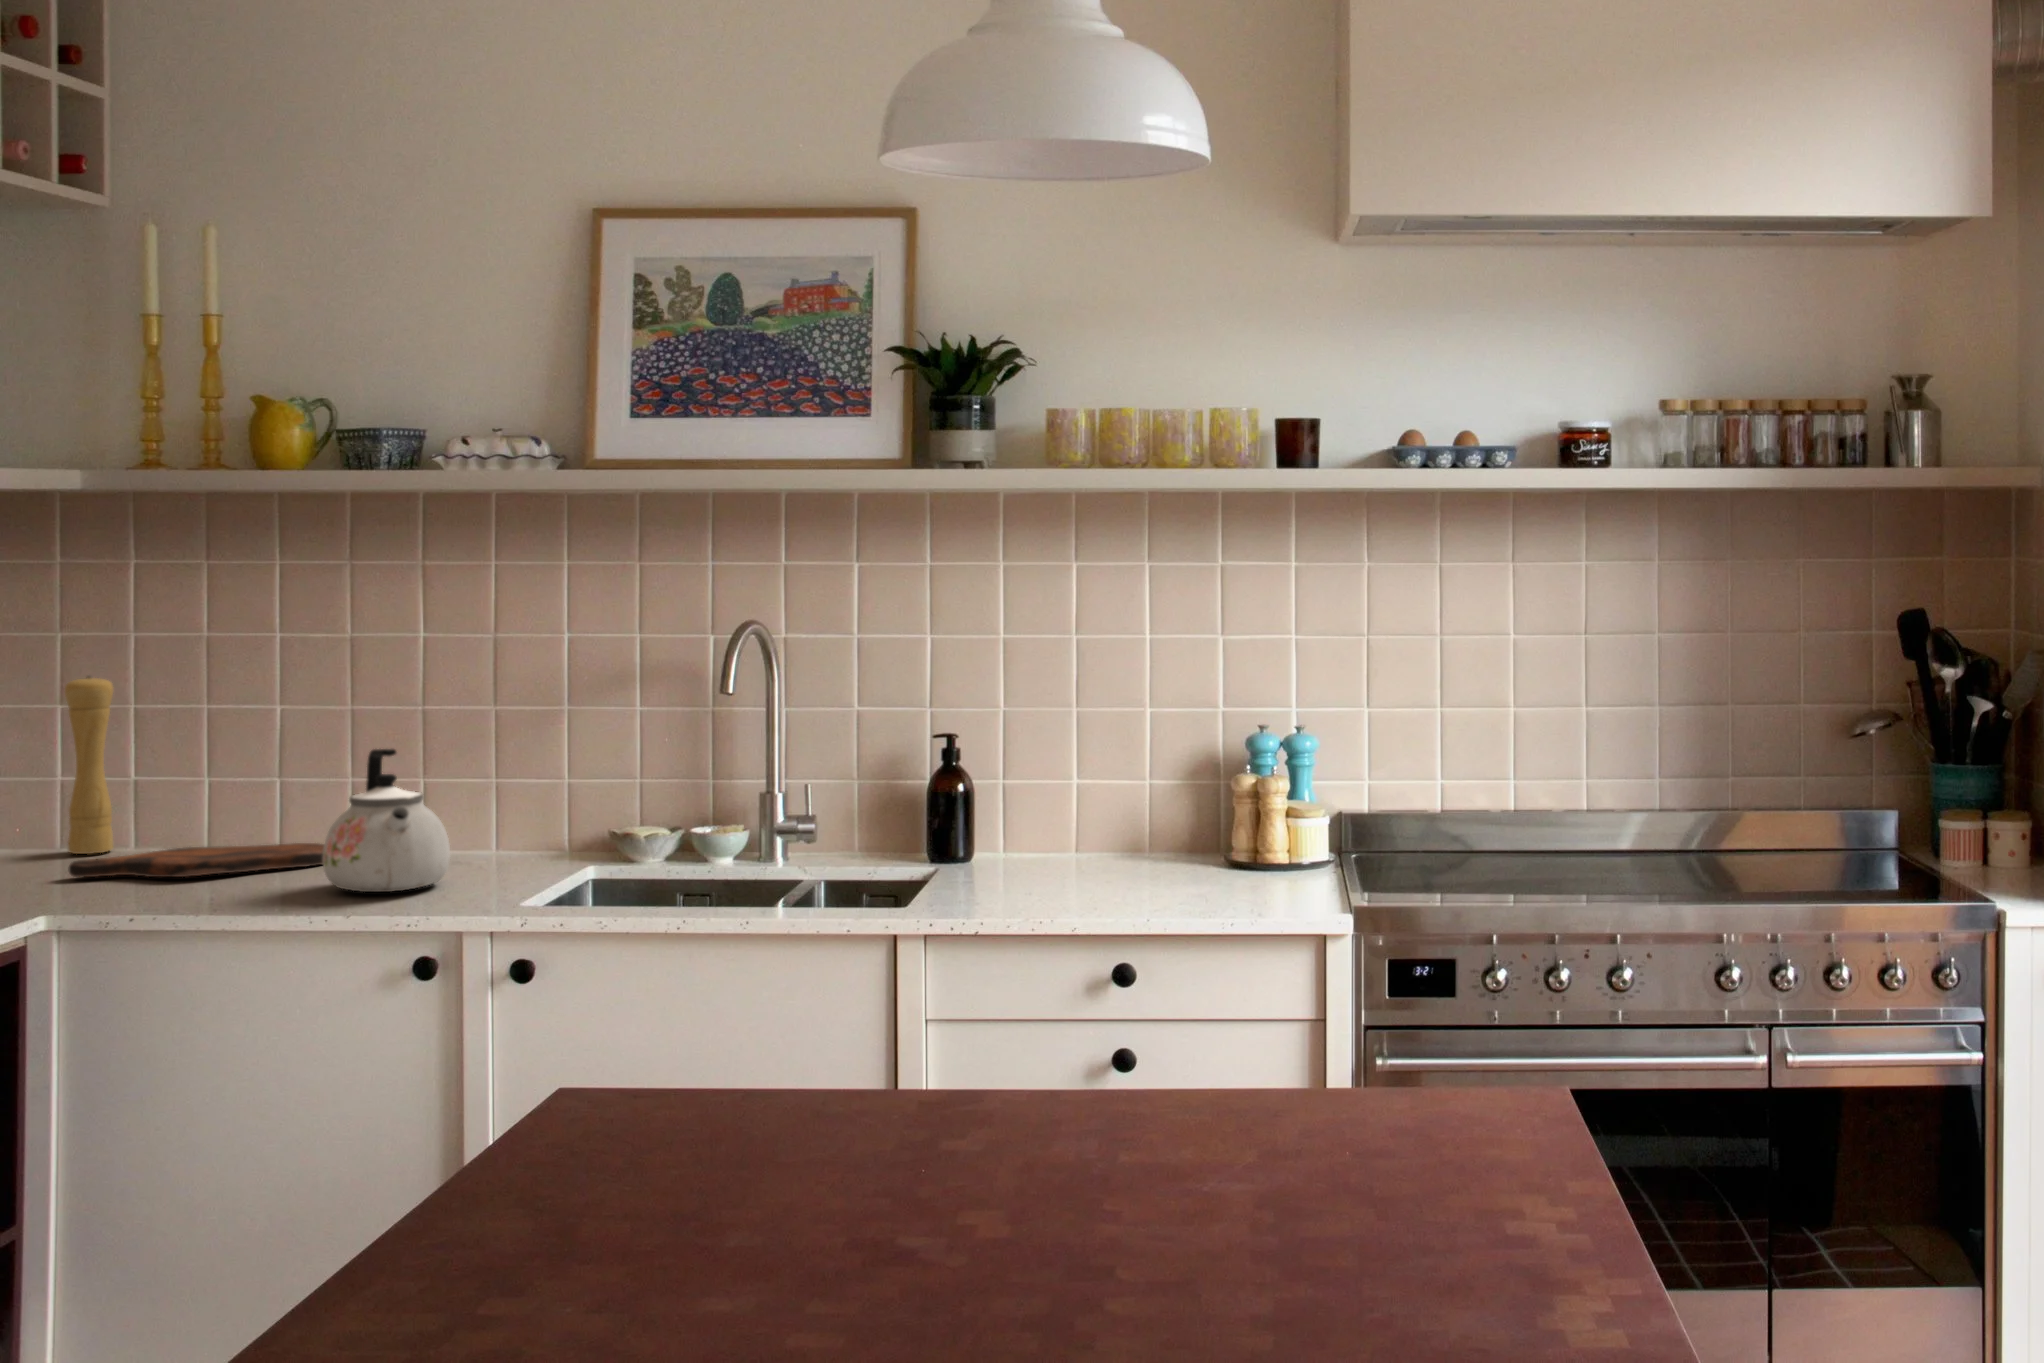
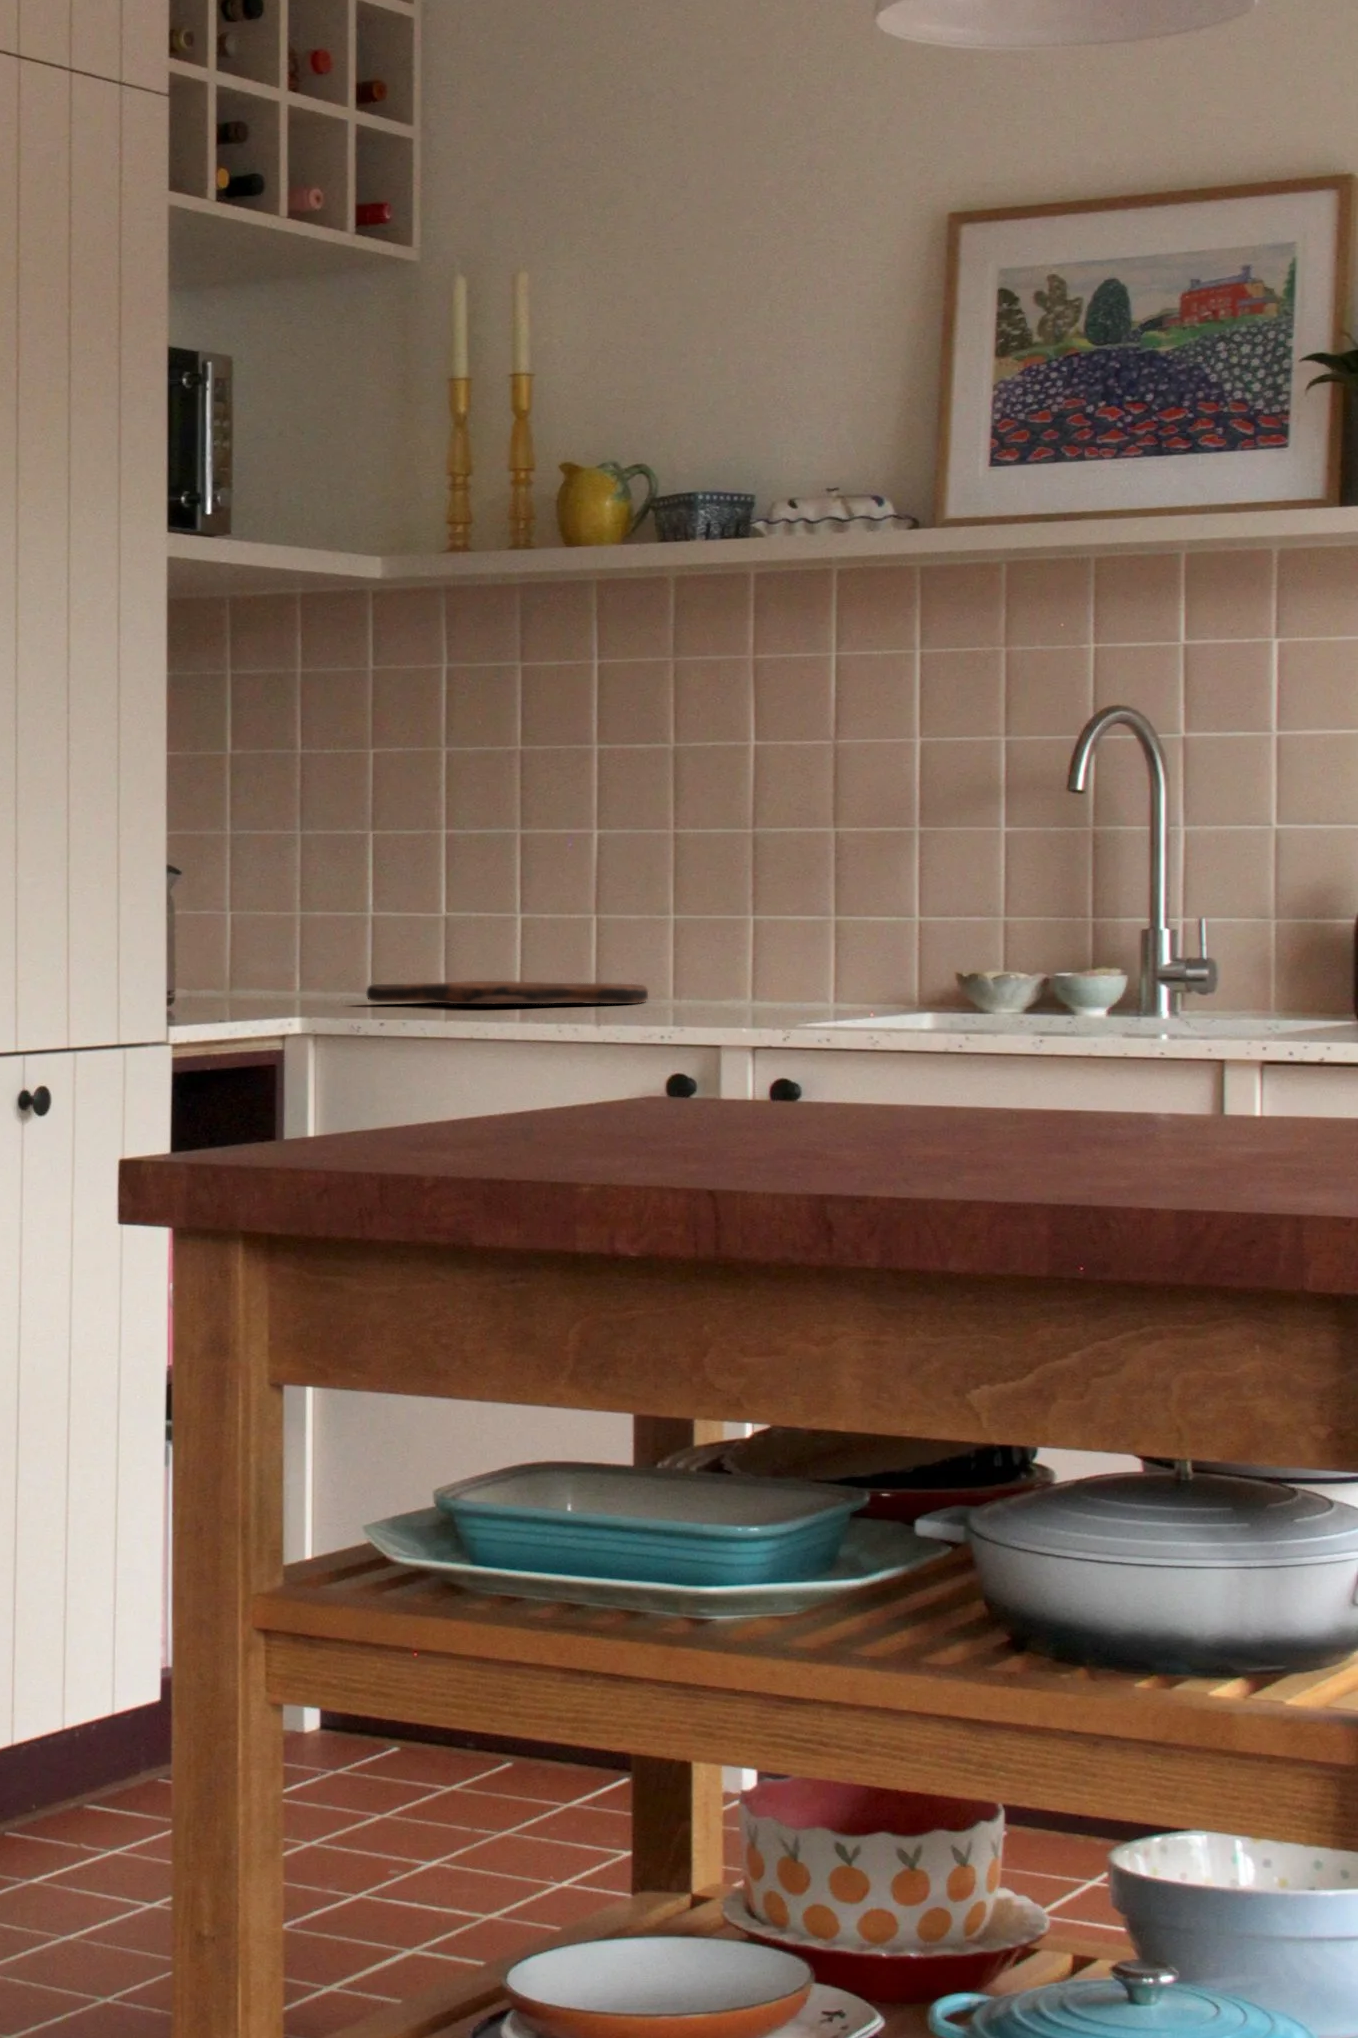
pepper mill: present [65,676,113,854] -> none [372,791,422,990]
kettle: present [323,749,450,892] -> none [622,853,765,1018]

